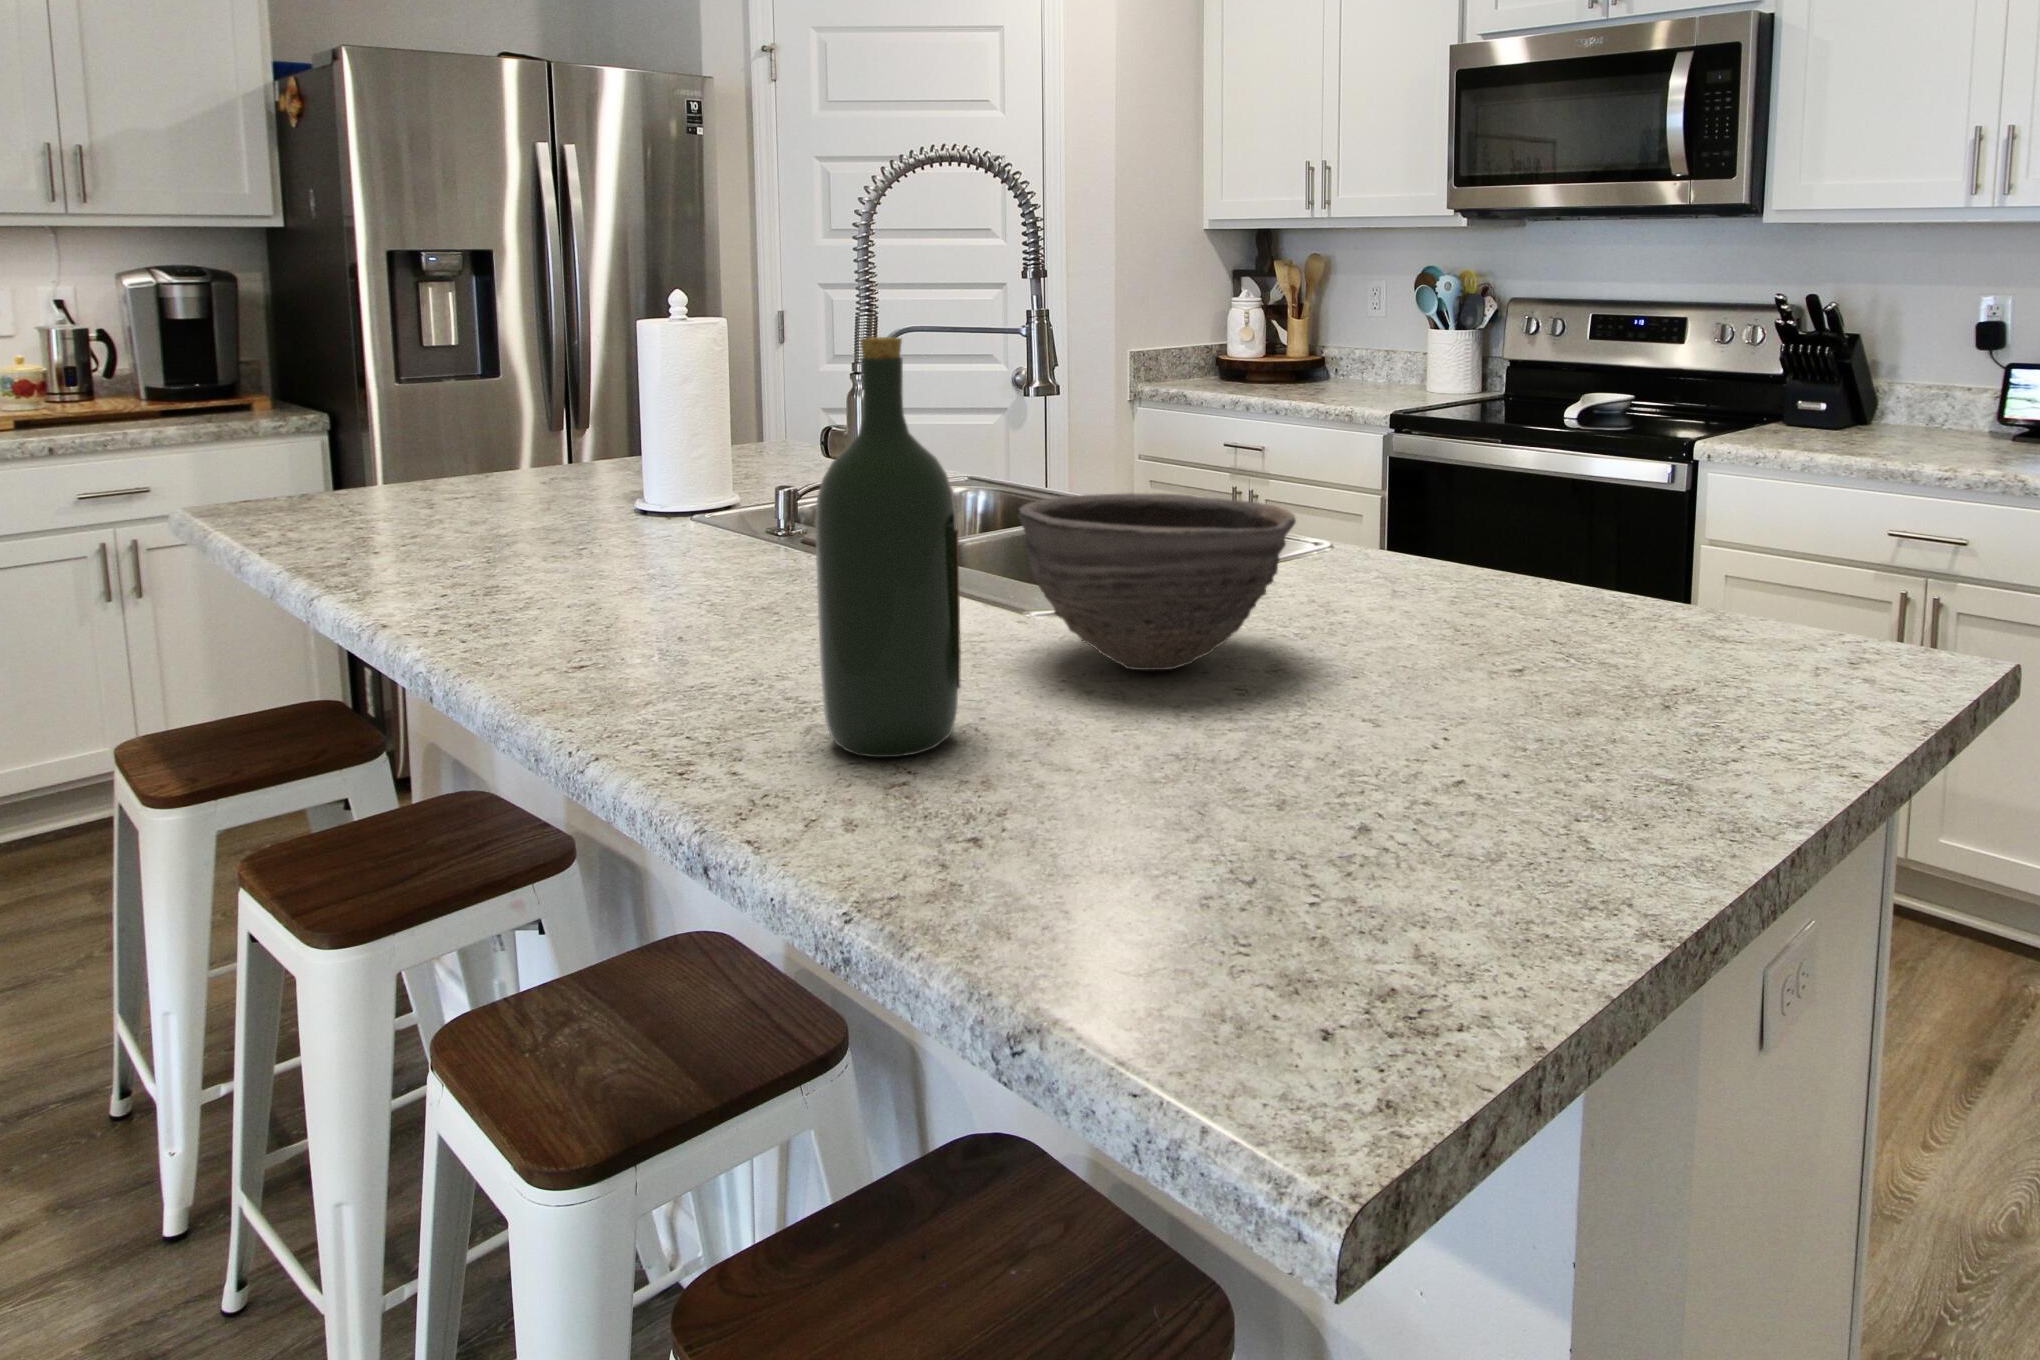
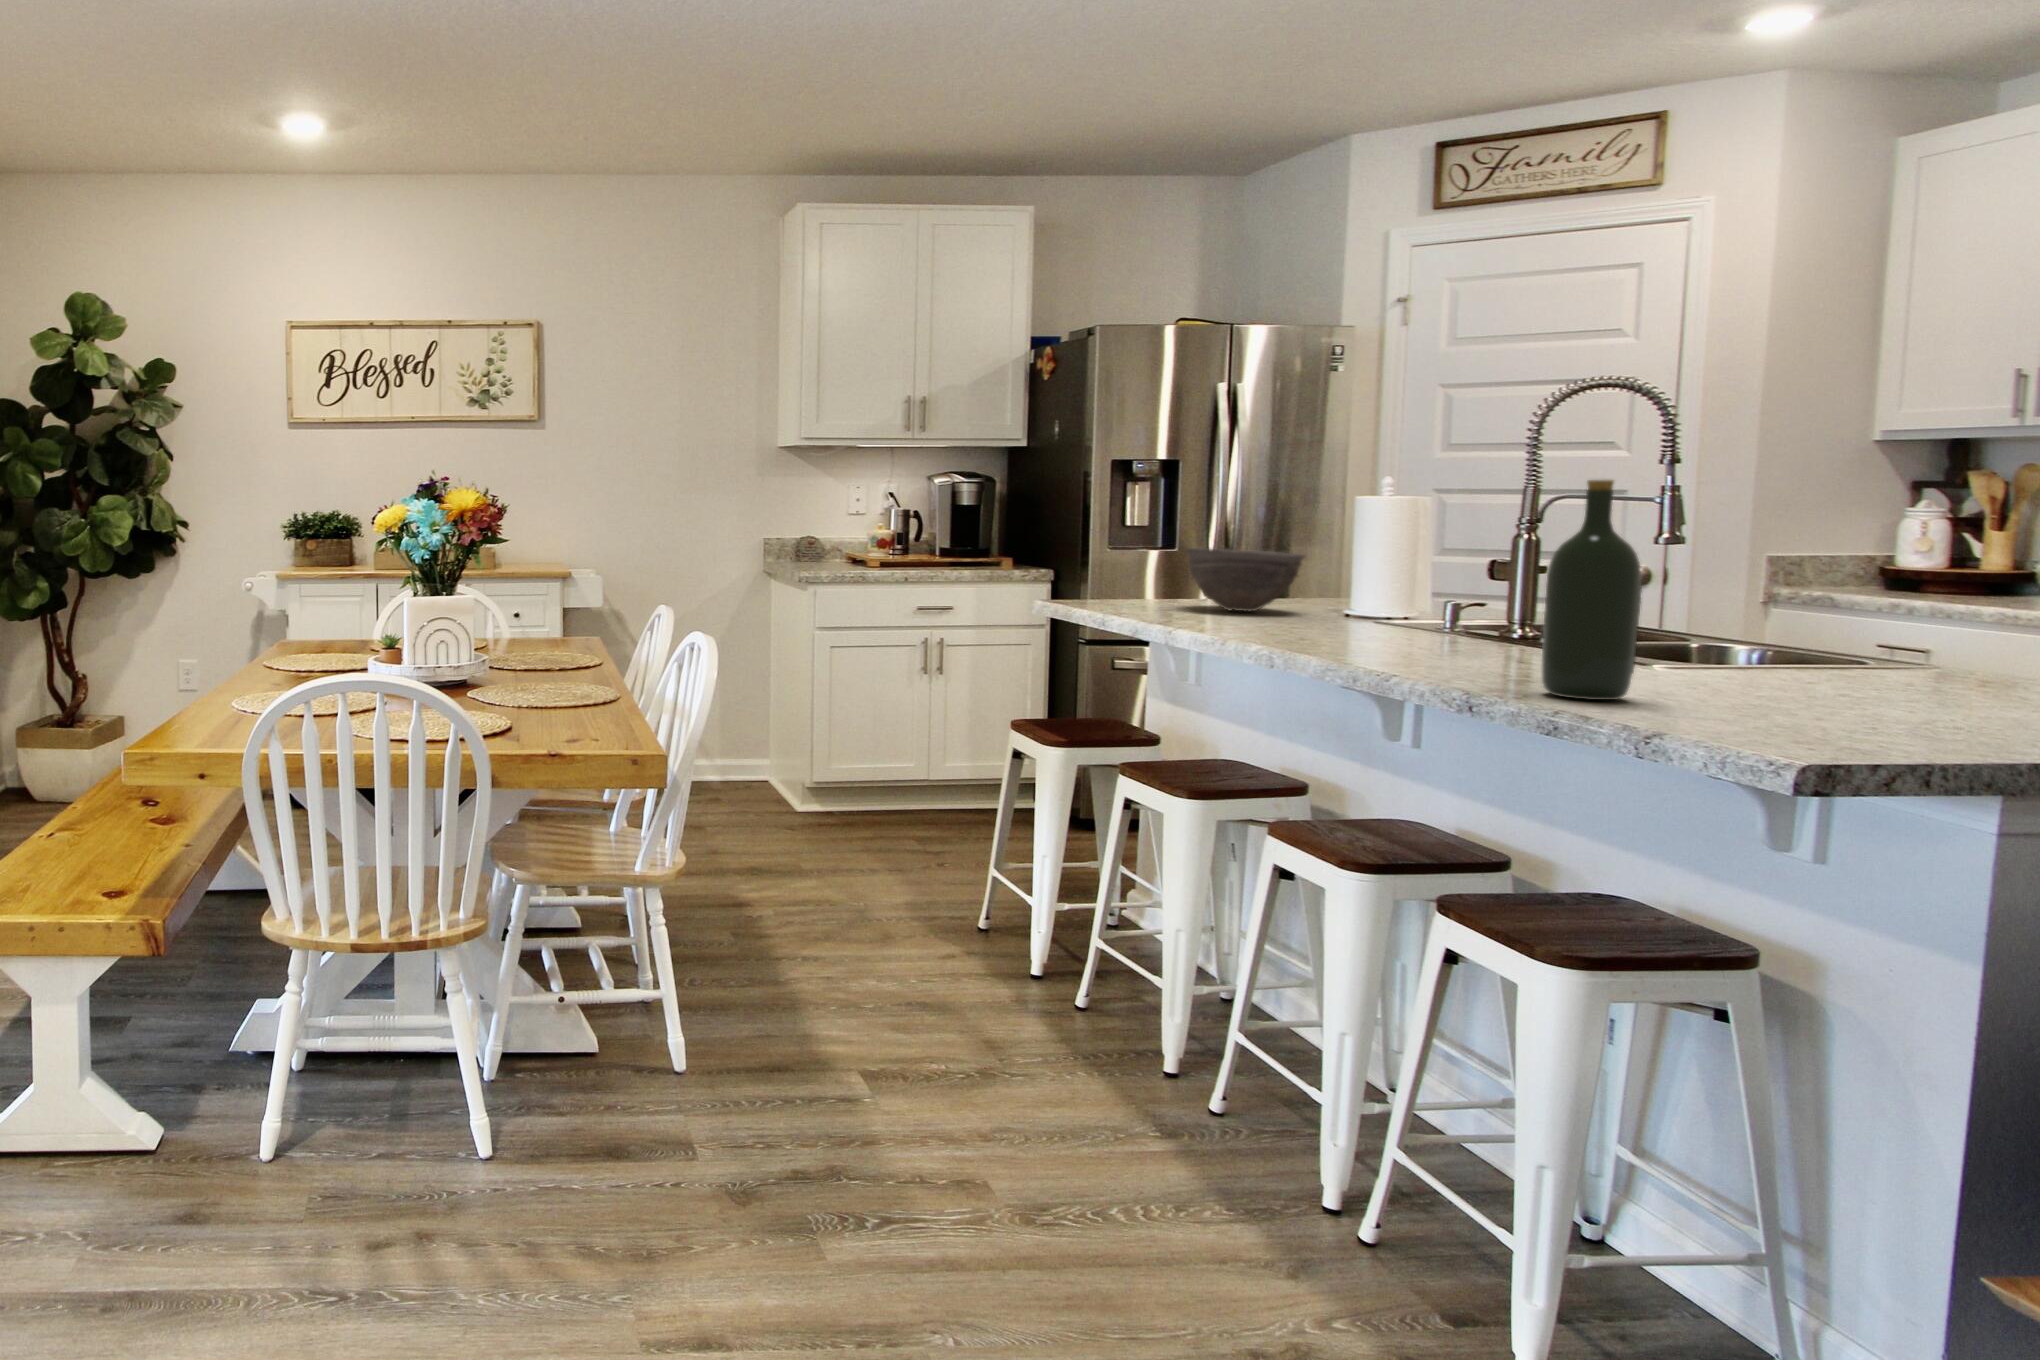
bowl: present [1018,493,1296,670] -> present [1187,548,1305,611]

